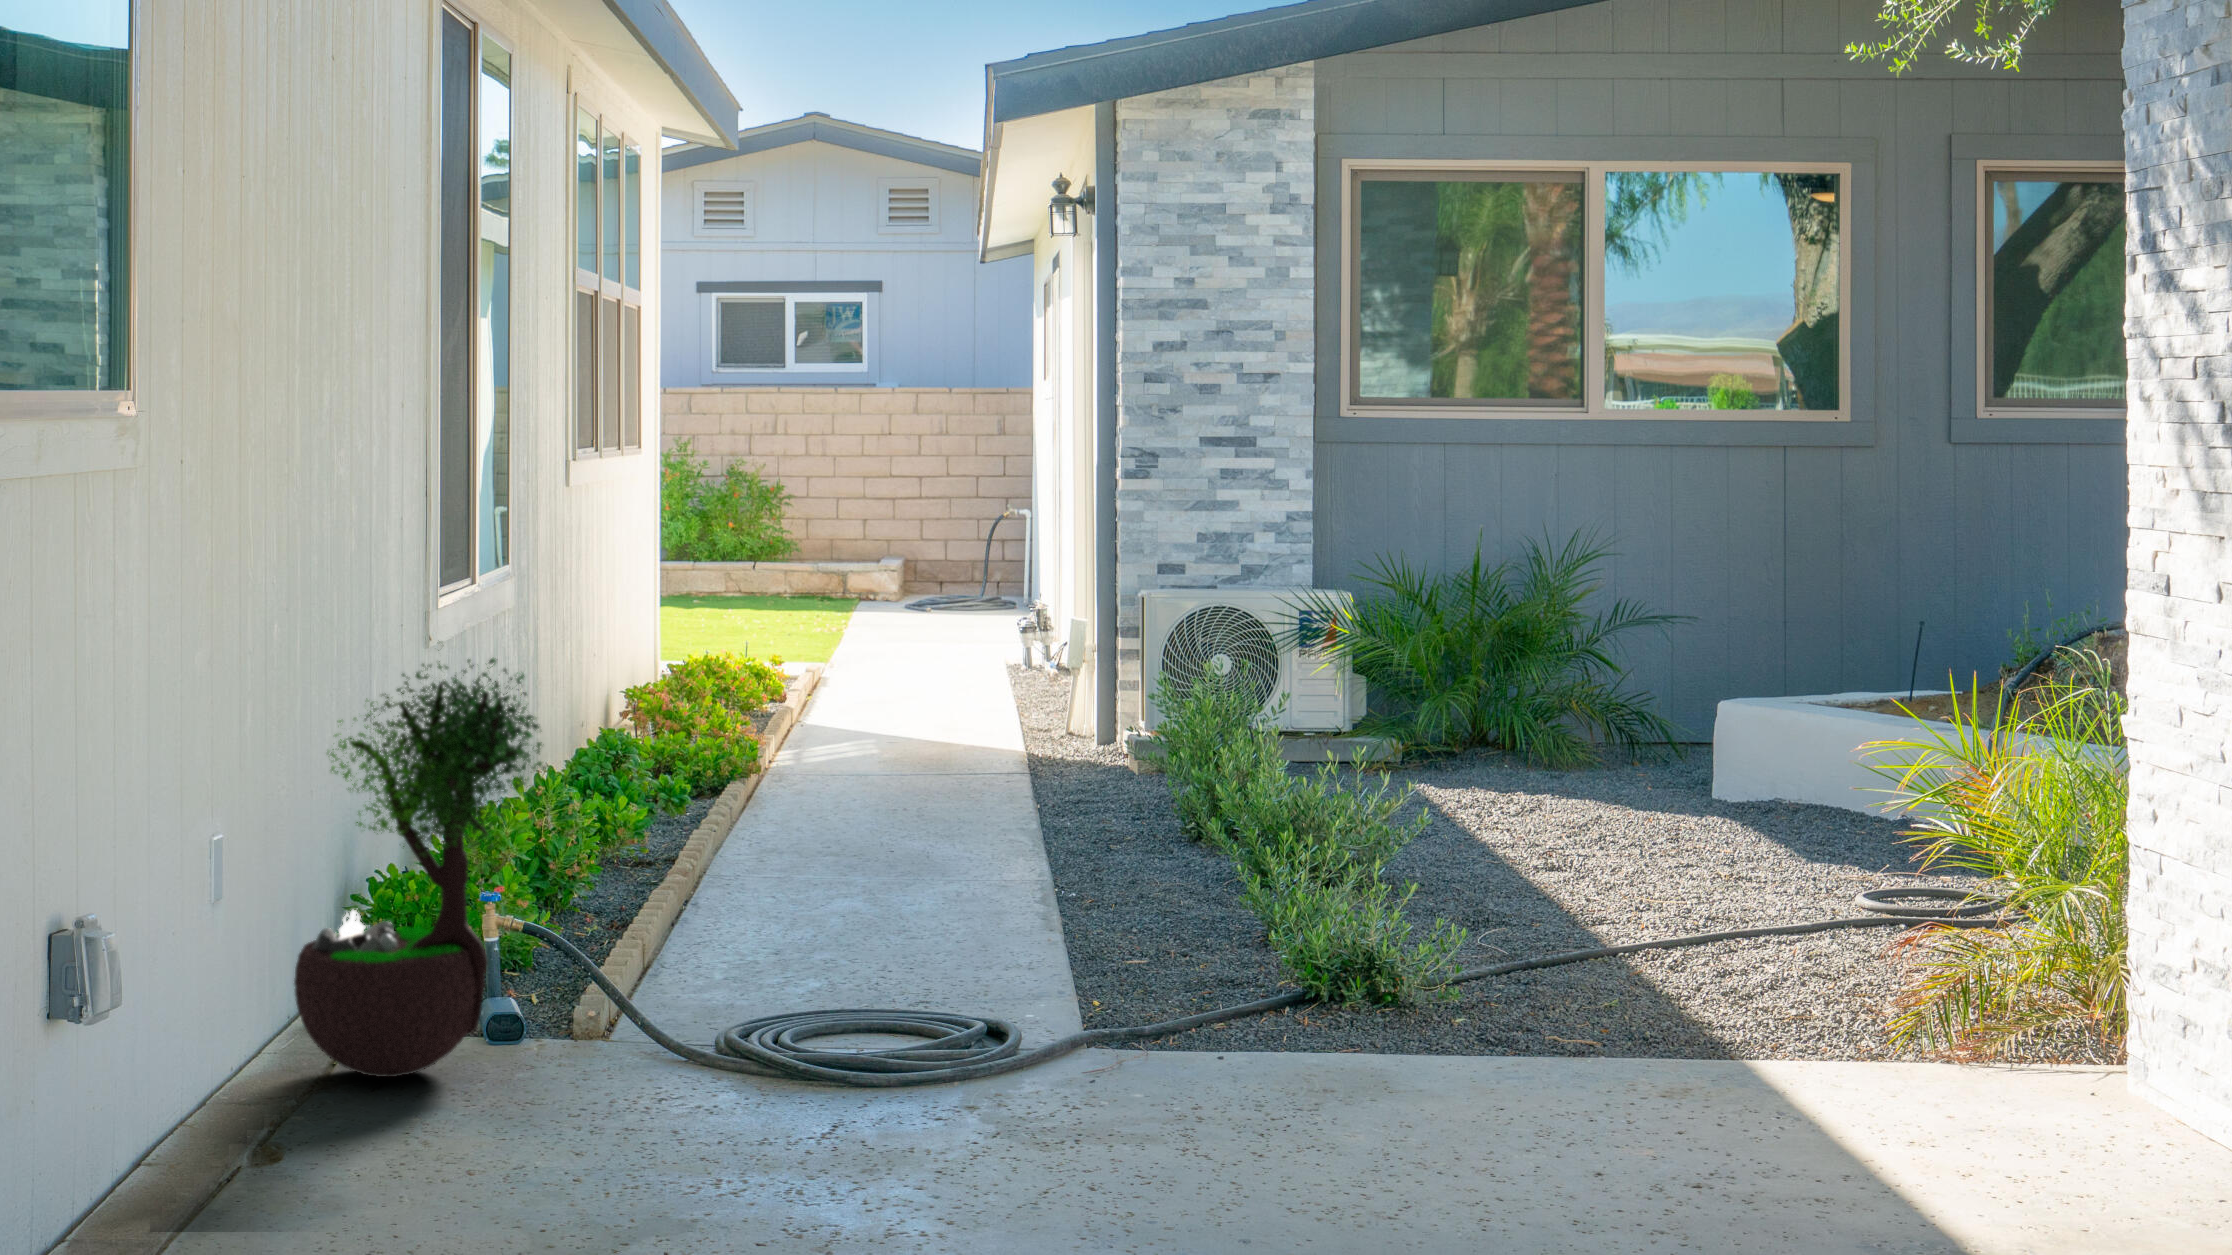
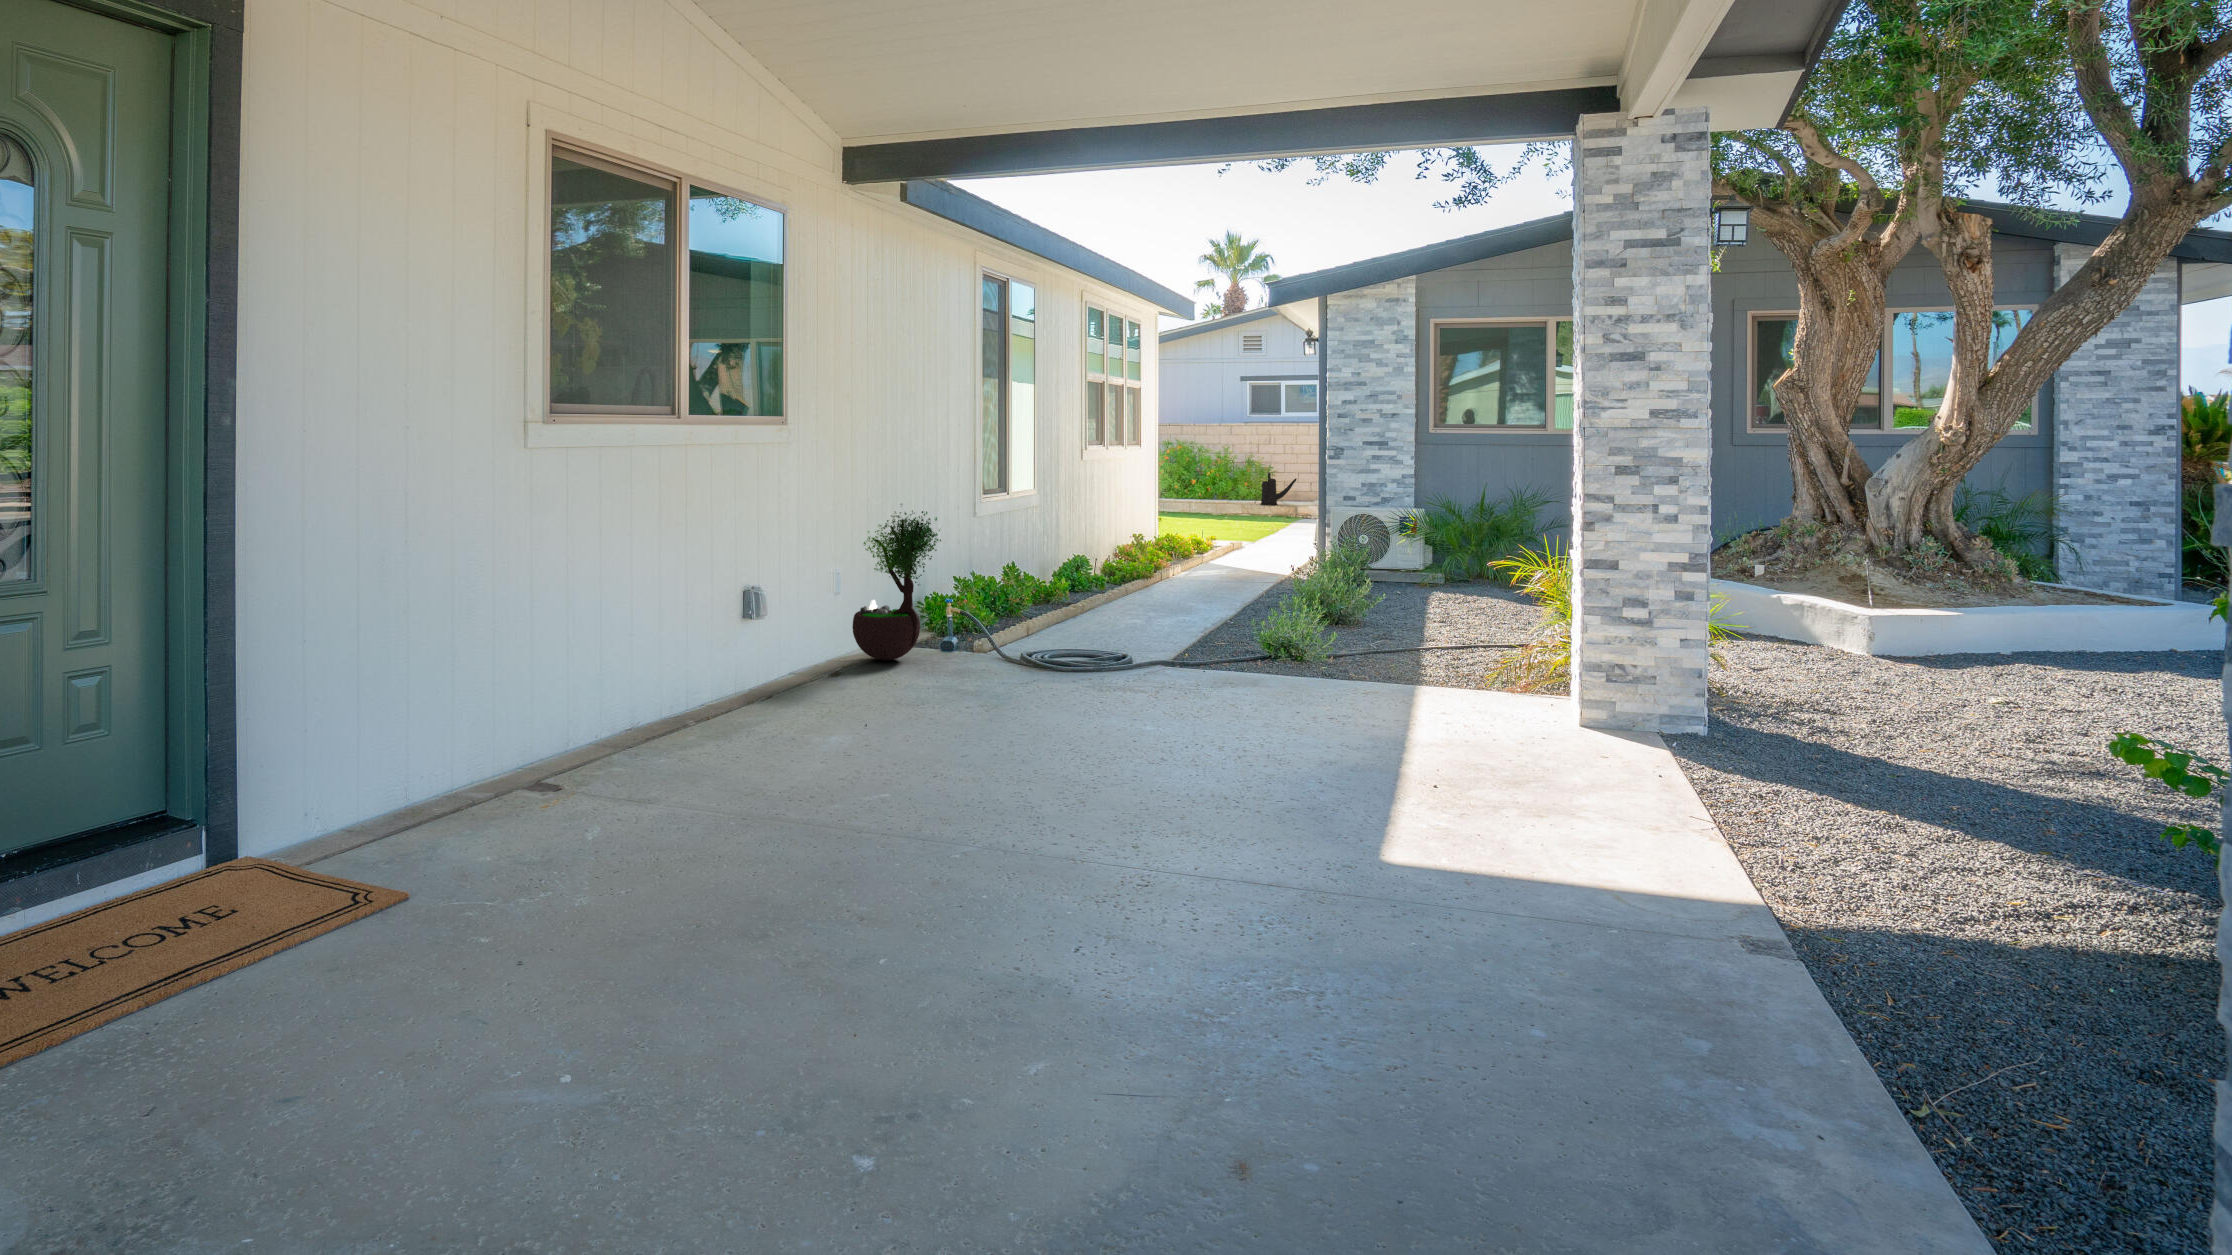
watering can: none [812,487,895,555] -> present [1256,473,1297,505]

